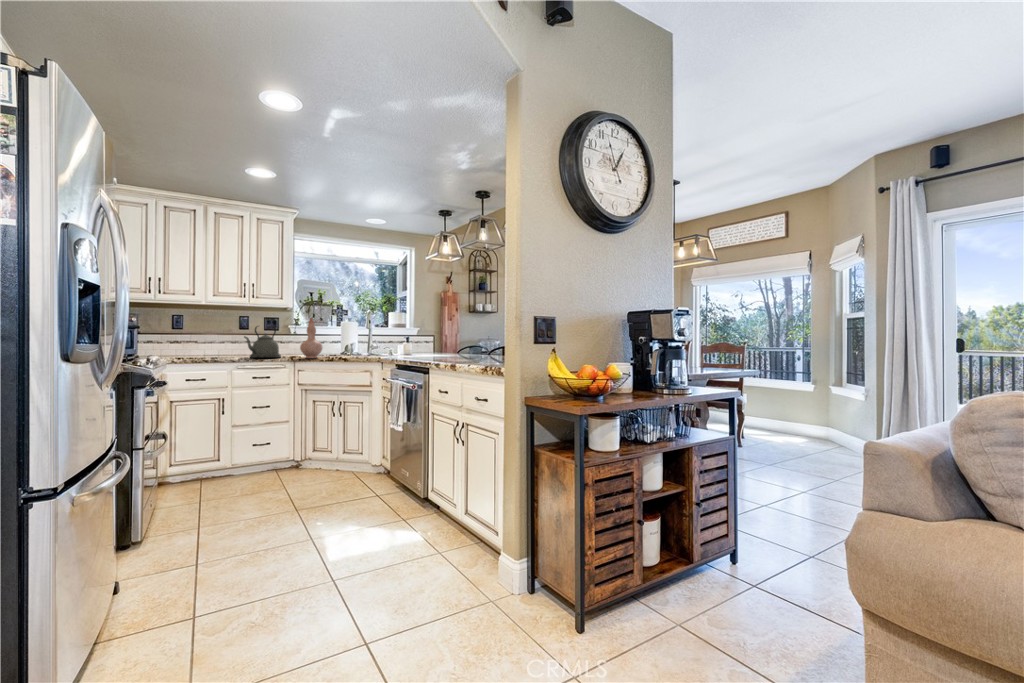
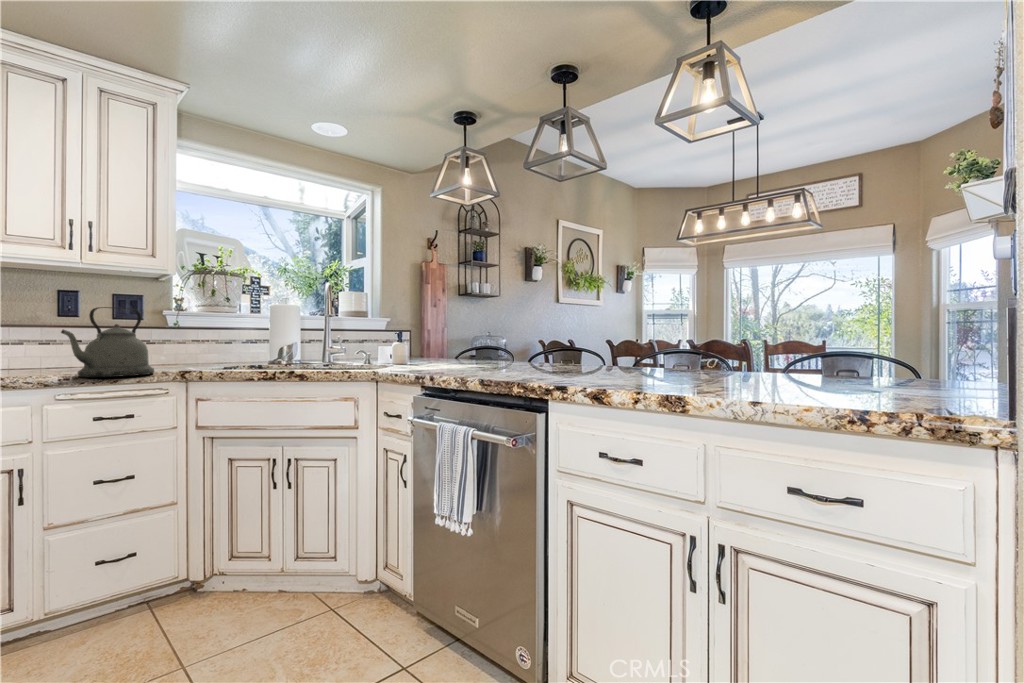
vase: present [300,318,322,358] -> none [199,292,247,374]

